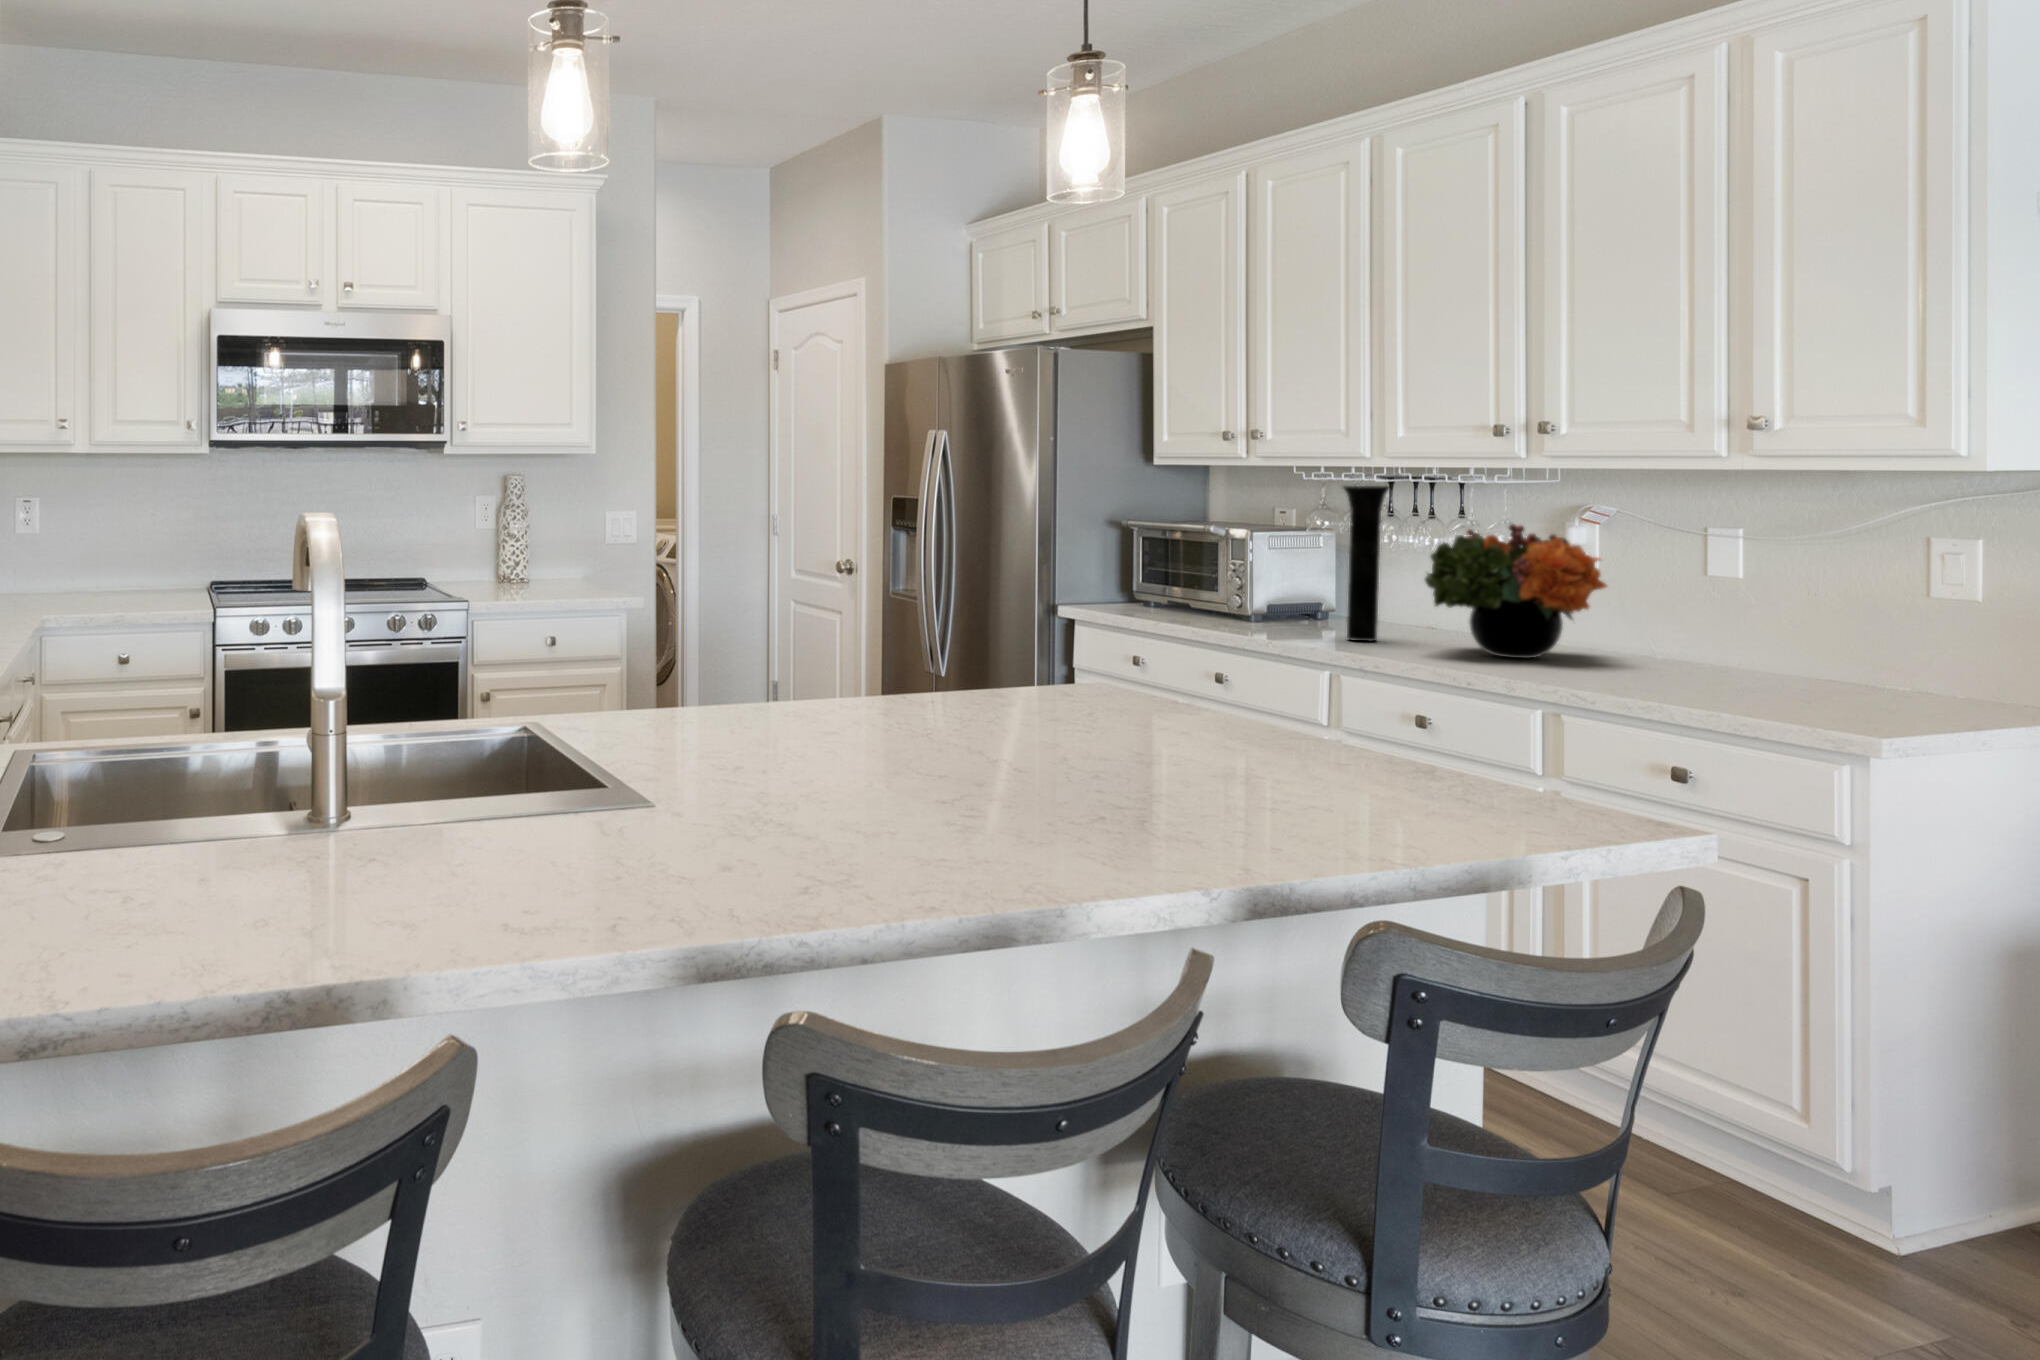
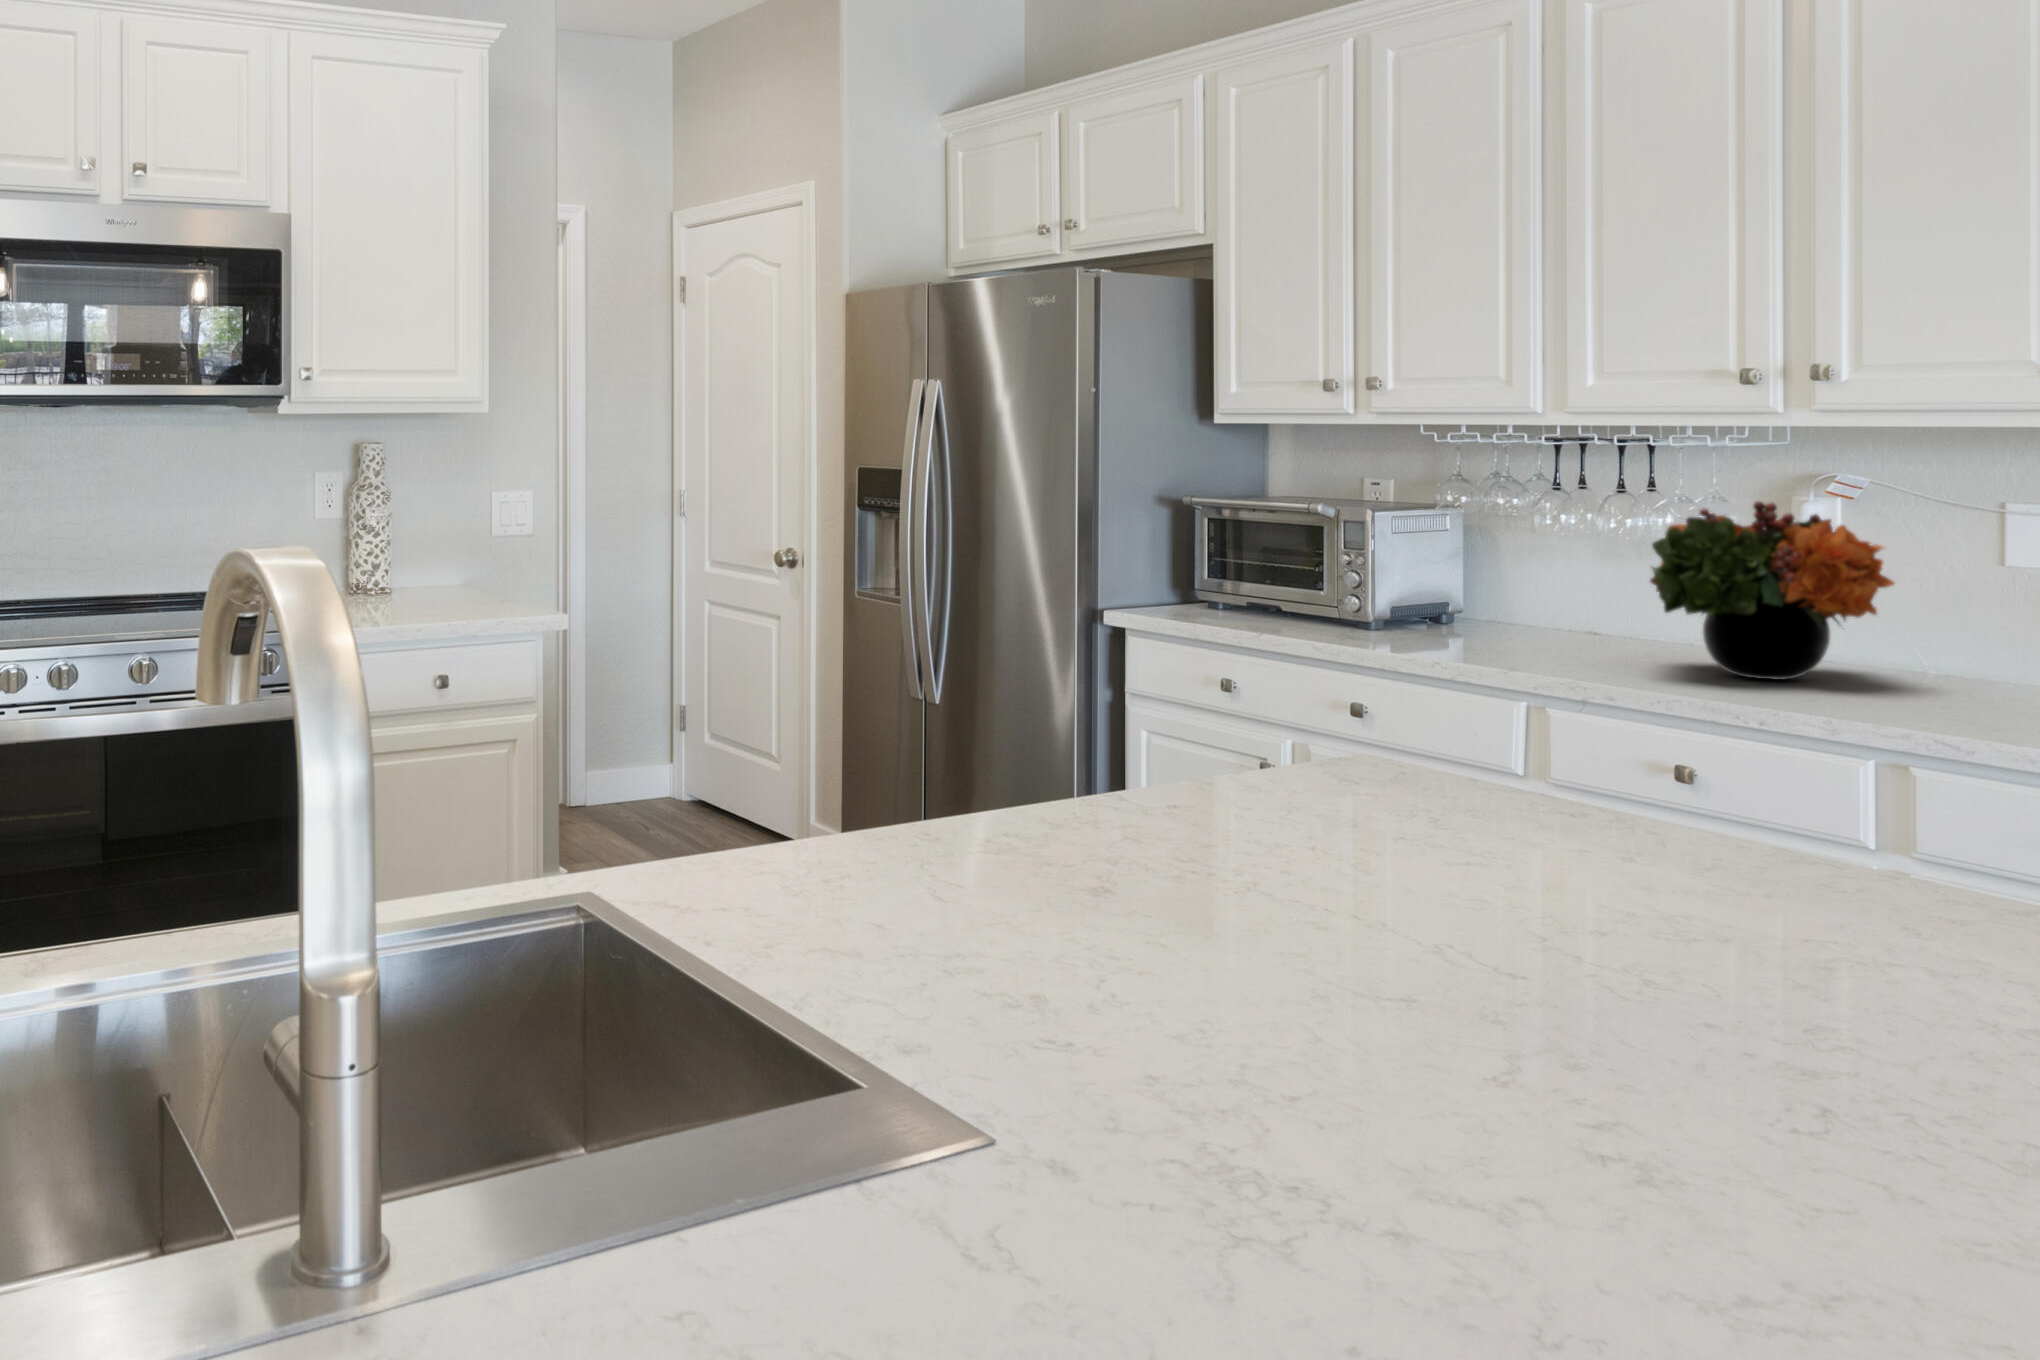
vase: present [1344,486,1389,641] -> none [1512,451,1578,657]

